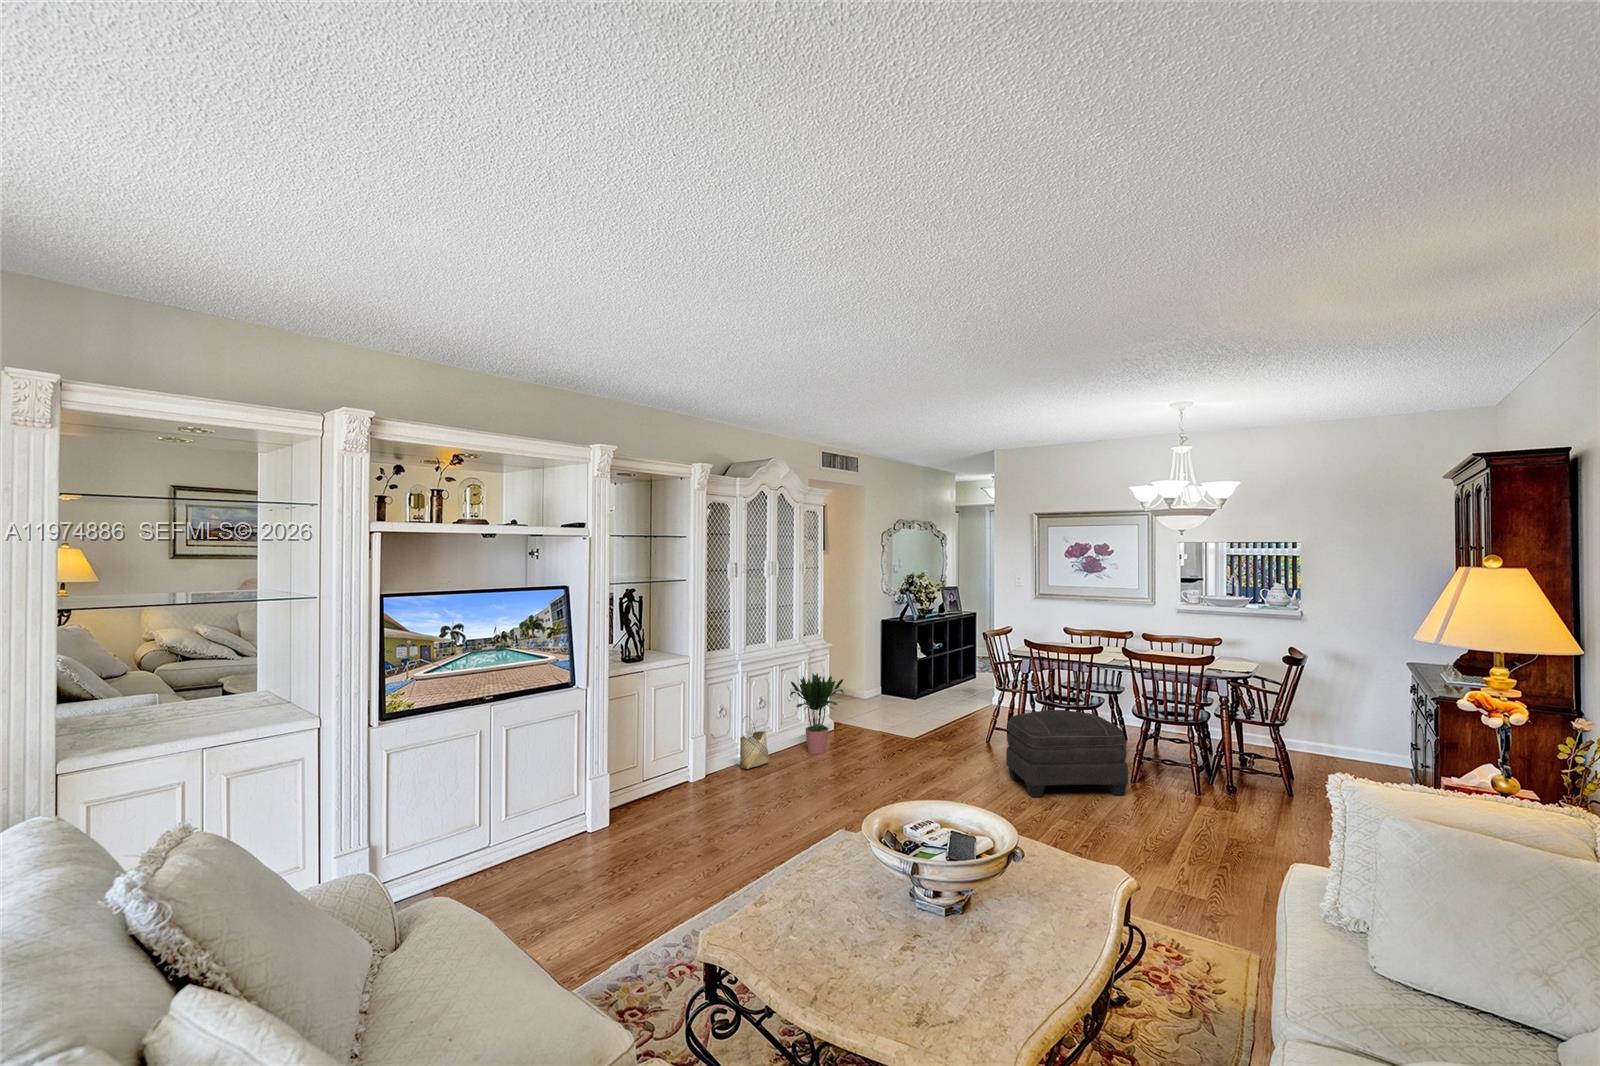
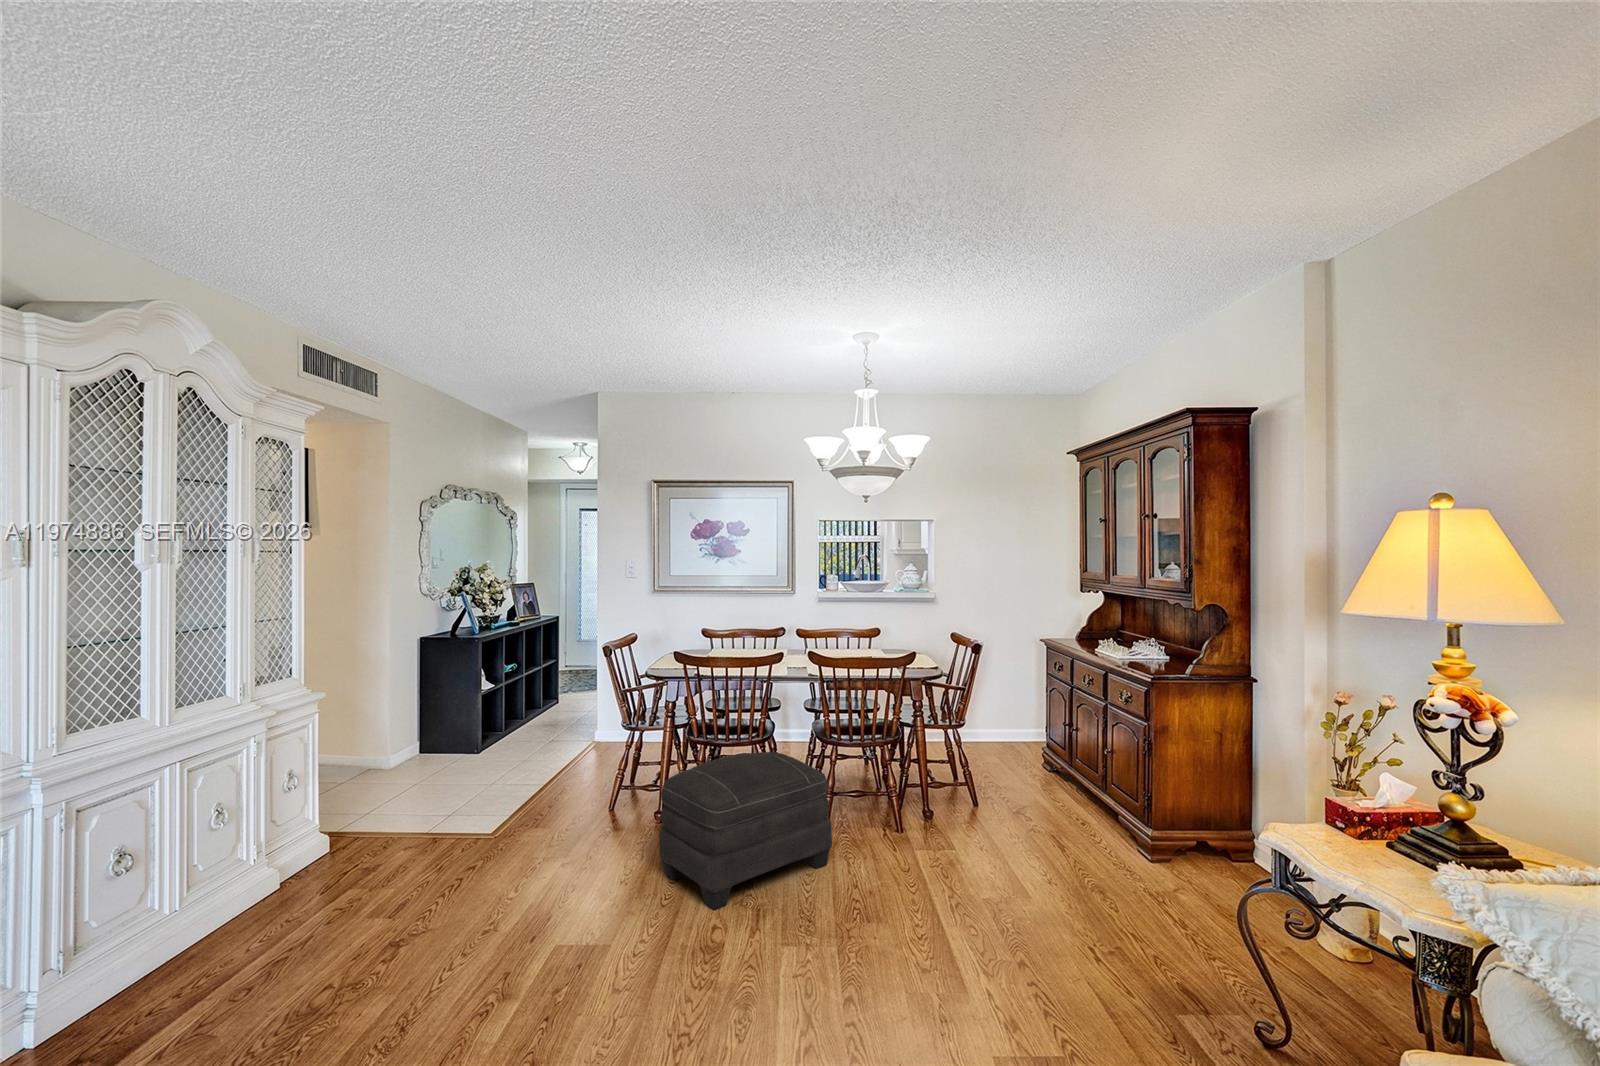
potted plant: present [790,673,844,754] -> none [217,742,359,923]
woven basket: present [740,716,769,769] -> none [61,893,159,1029]

